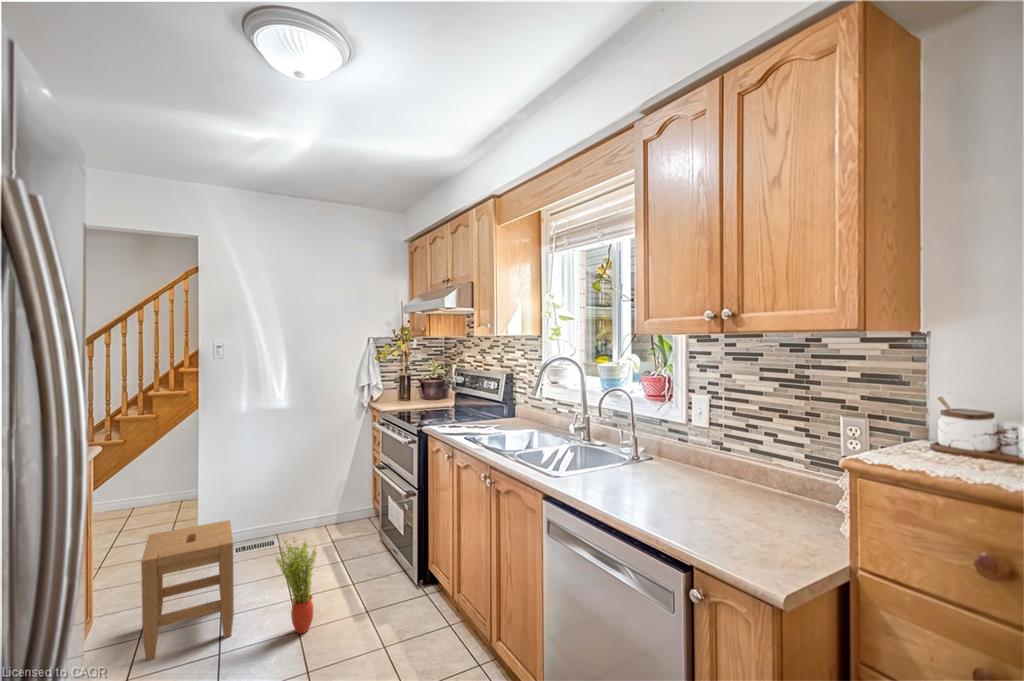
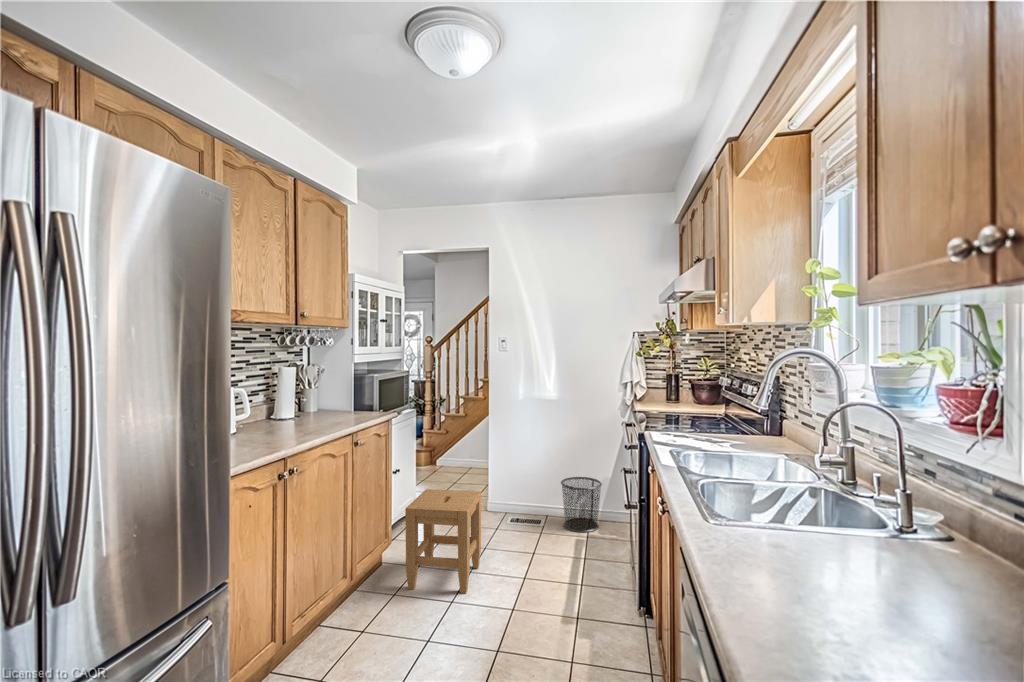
waste bin: none [297,484,342,540] -> present [561,477,602,532]
potted plant: present [276,538,317,633] -> none [491,520,529,615]

